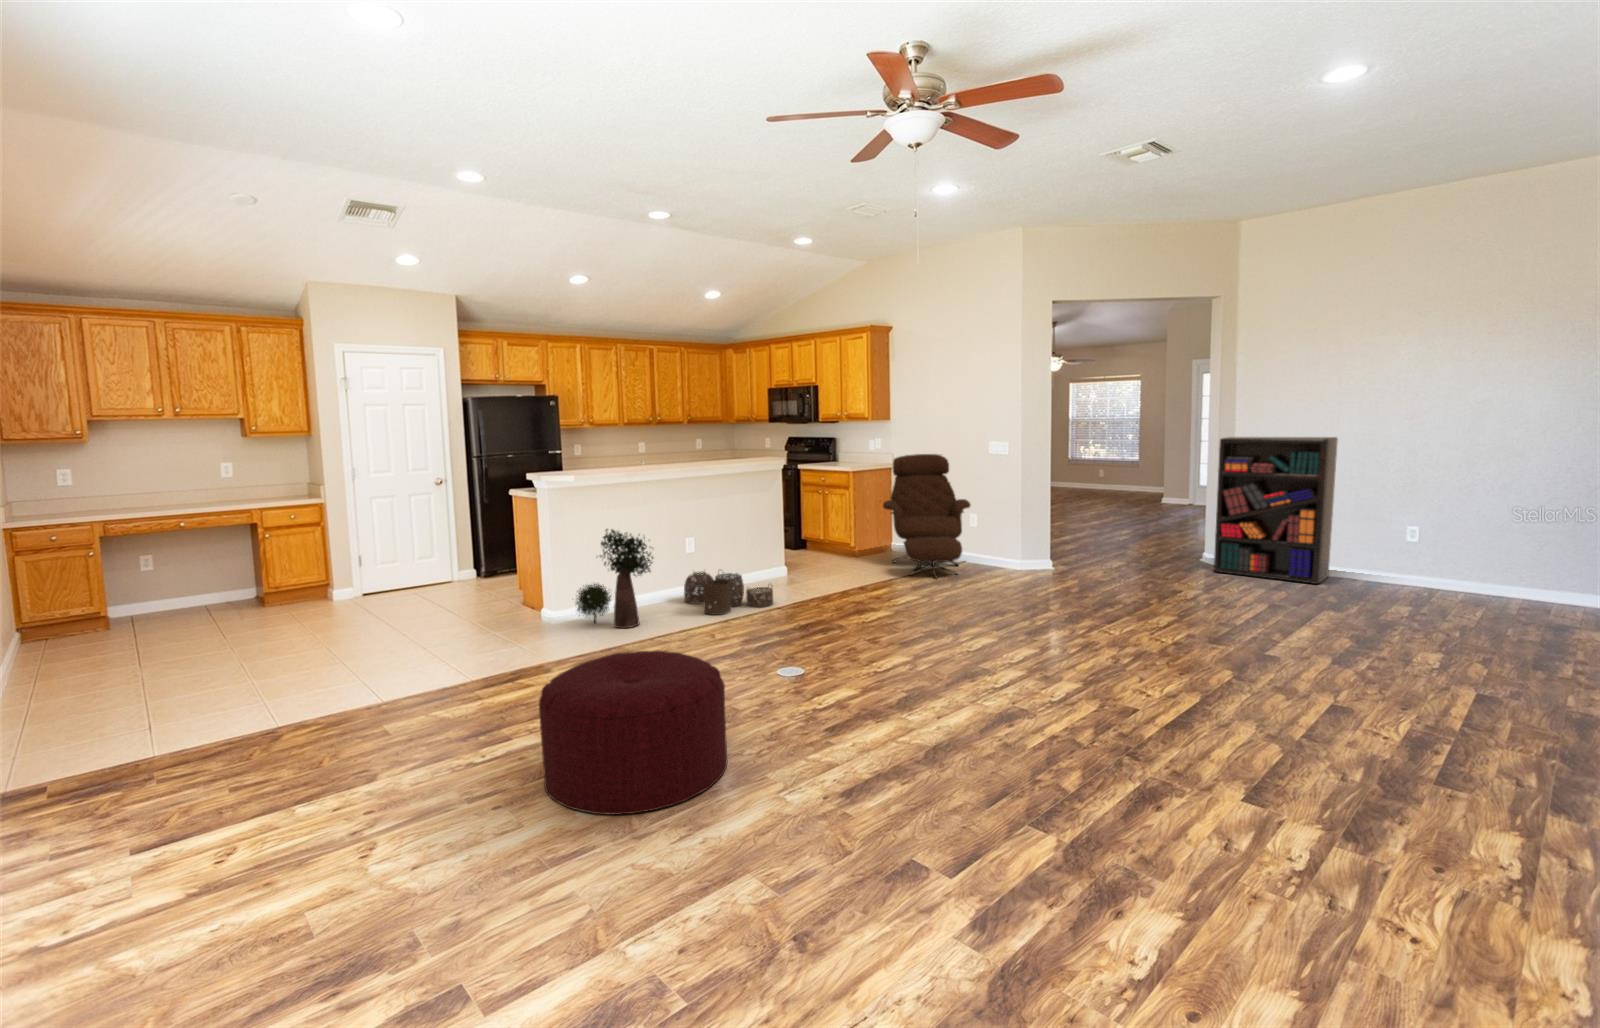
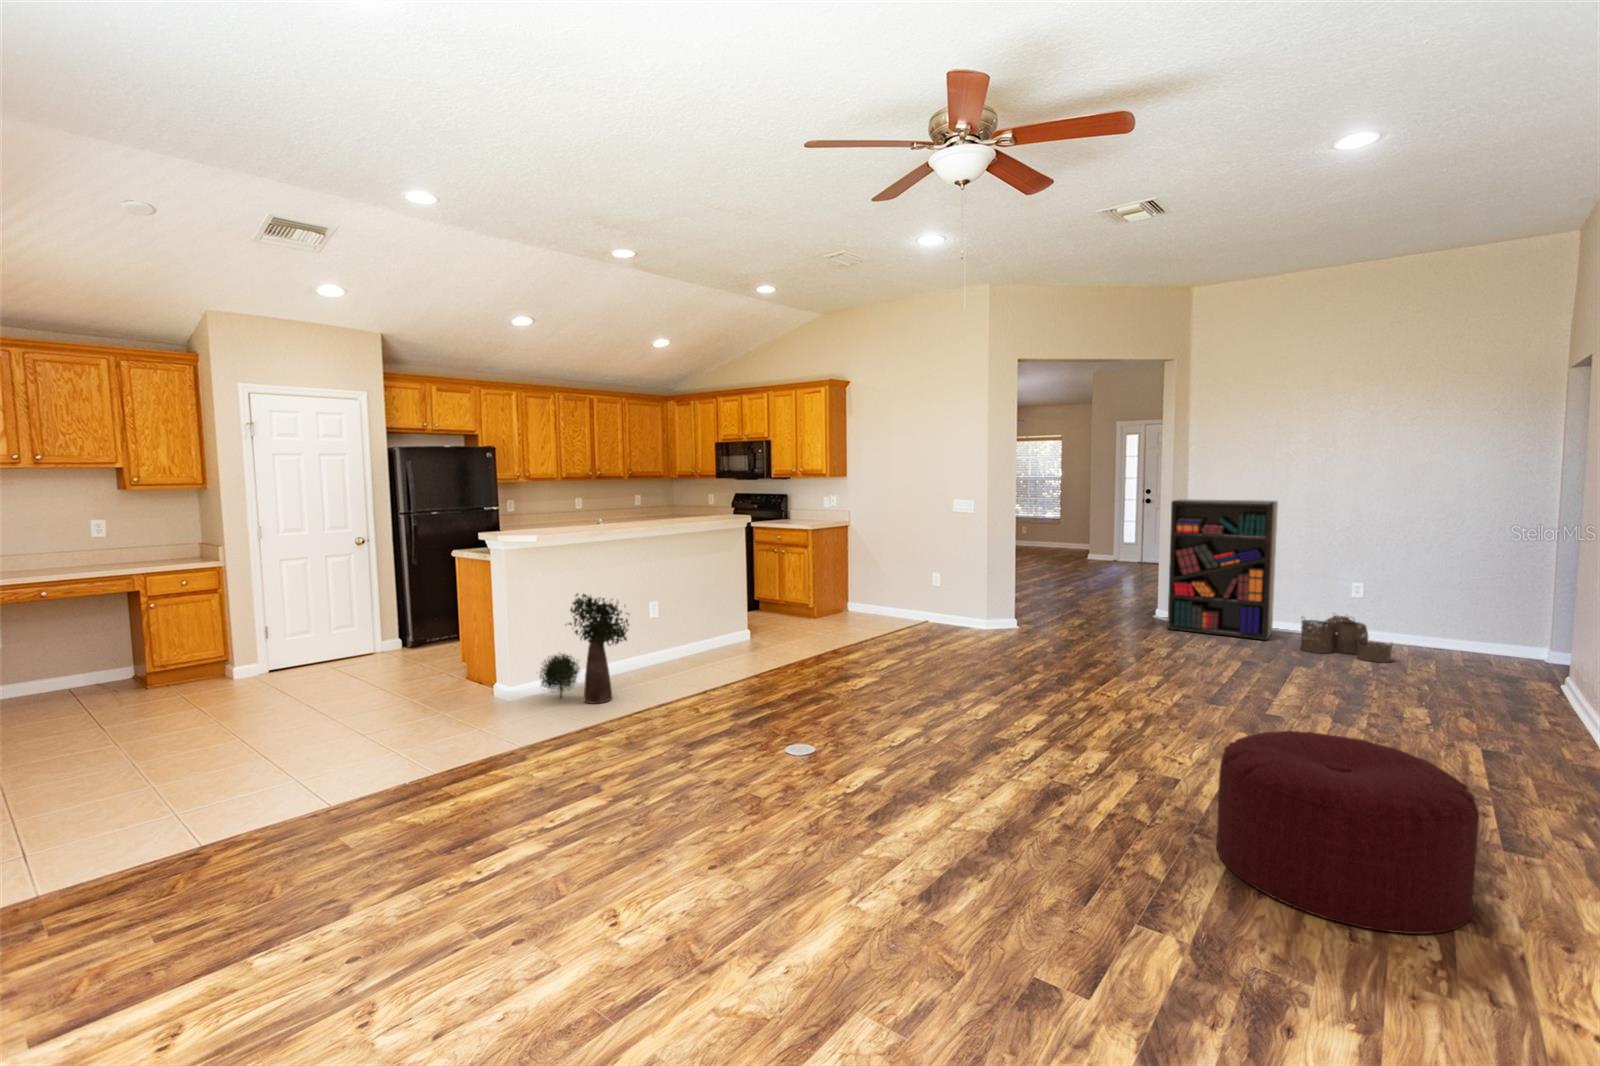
lounge chair: present [883,454,970,579] -> none [846,513,933,641]
woven basket: present [684,572,773,615] -> present [1301,616,1392,662]
ottoman: present [539,650,727,815] -> present [1217,731,1479,934]

